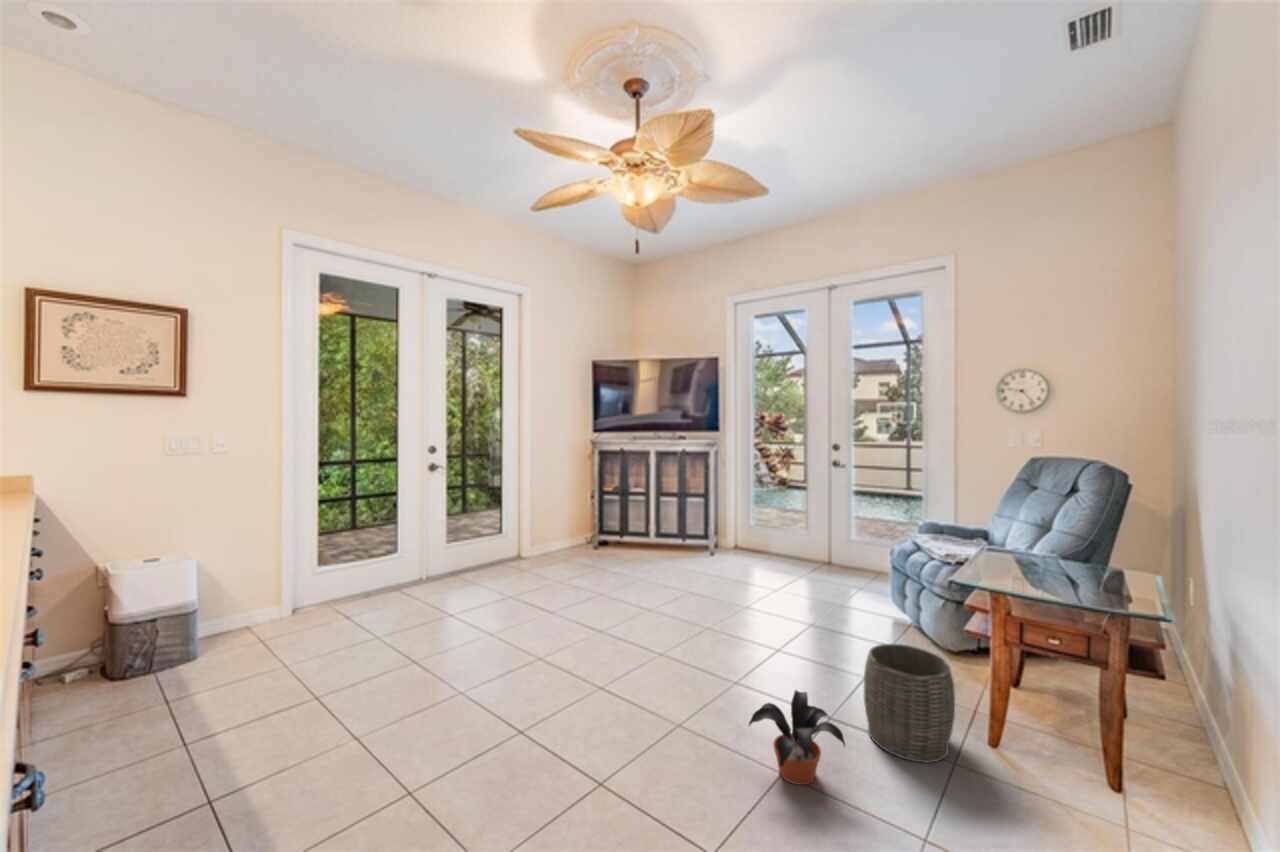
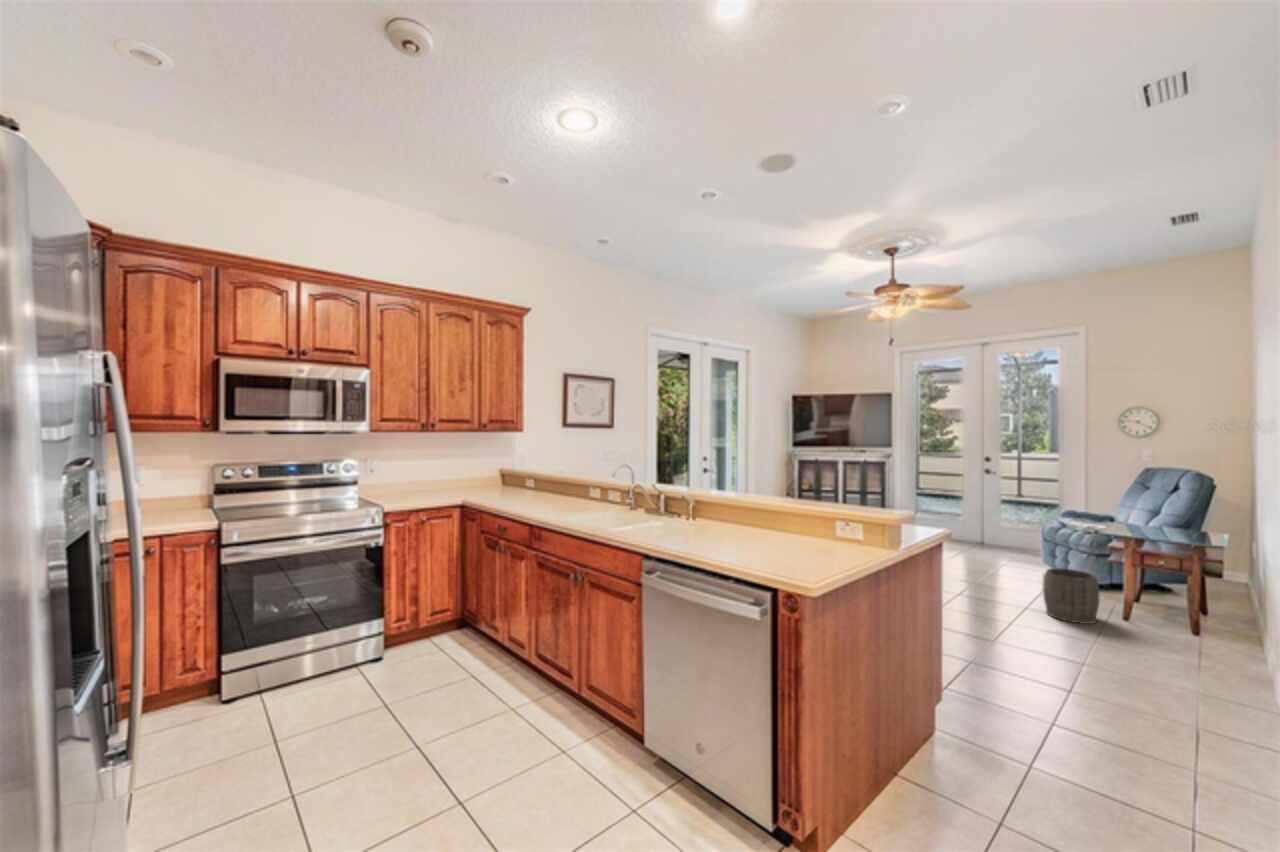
potted plant: present [749,690,845,785] -> none [986,586,1042,627]

